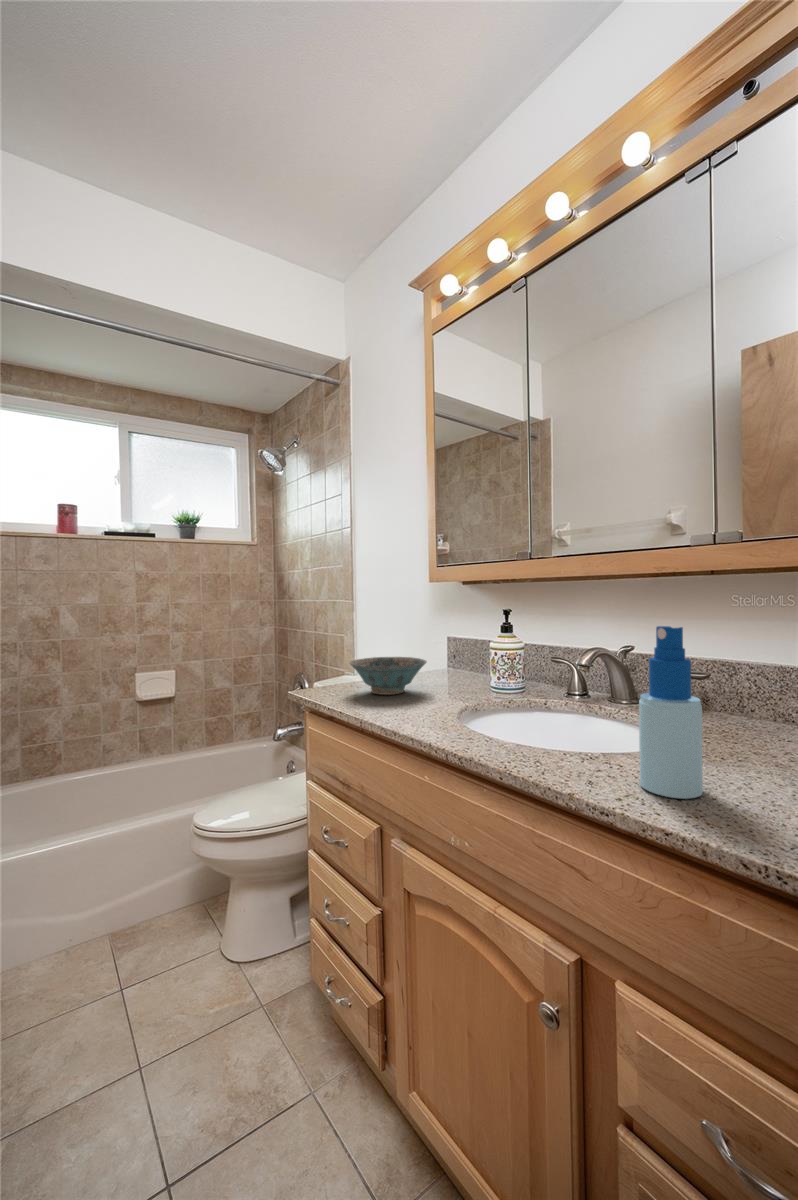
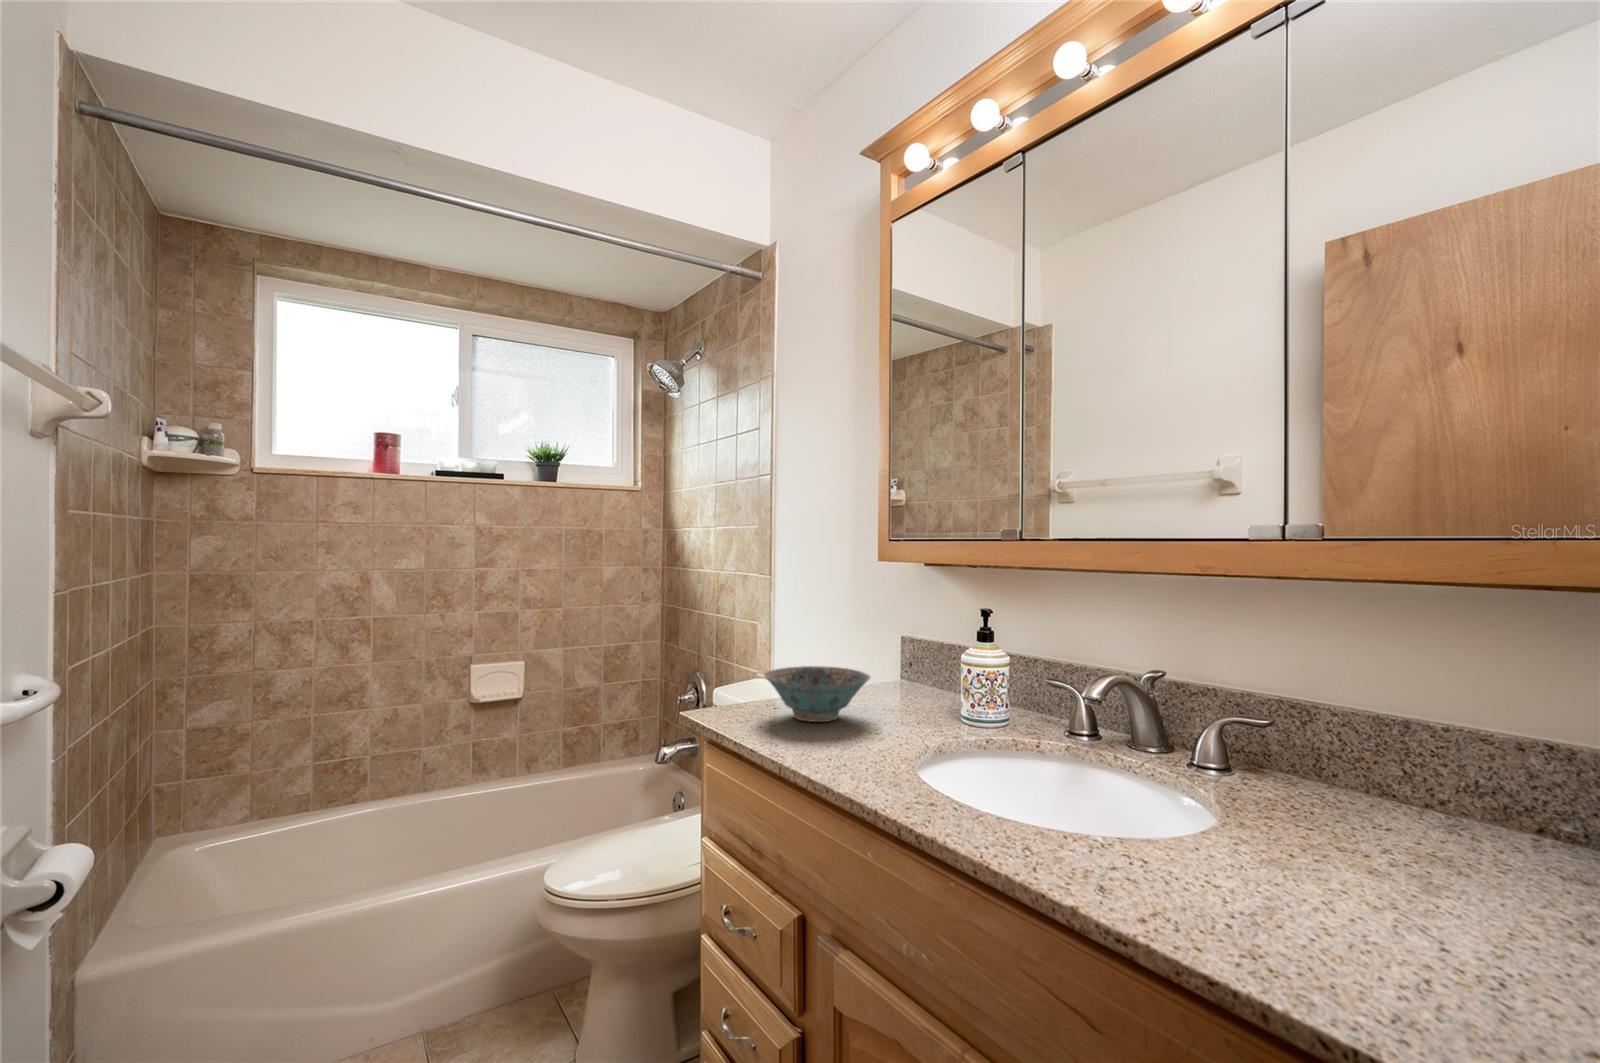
spray bottle: present [639,626,703,799] -> none [1172,674,1264,925]

